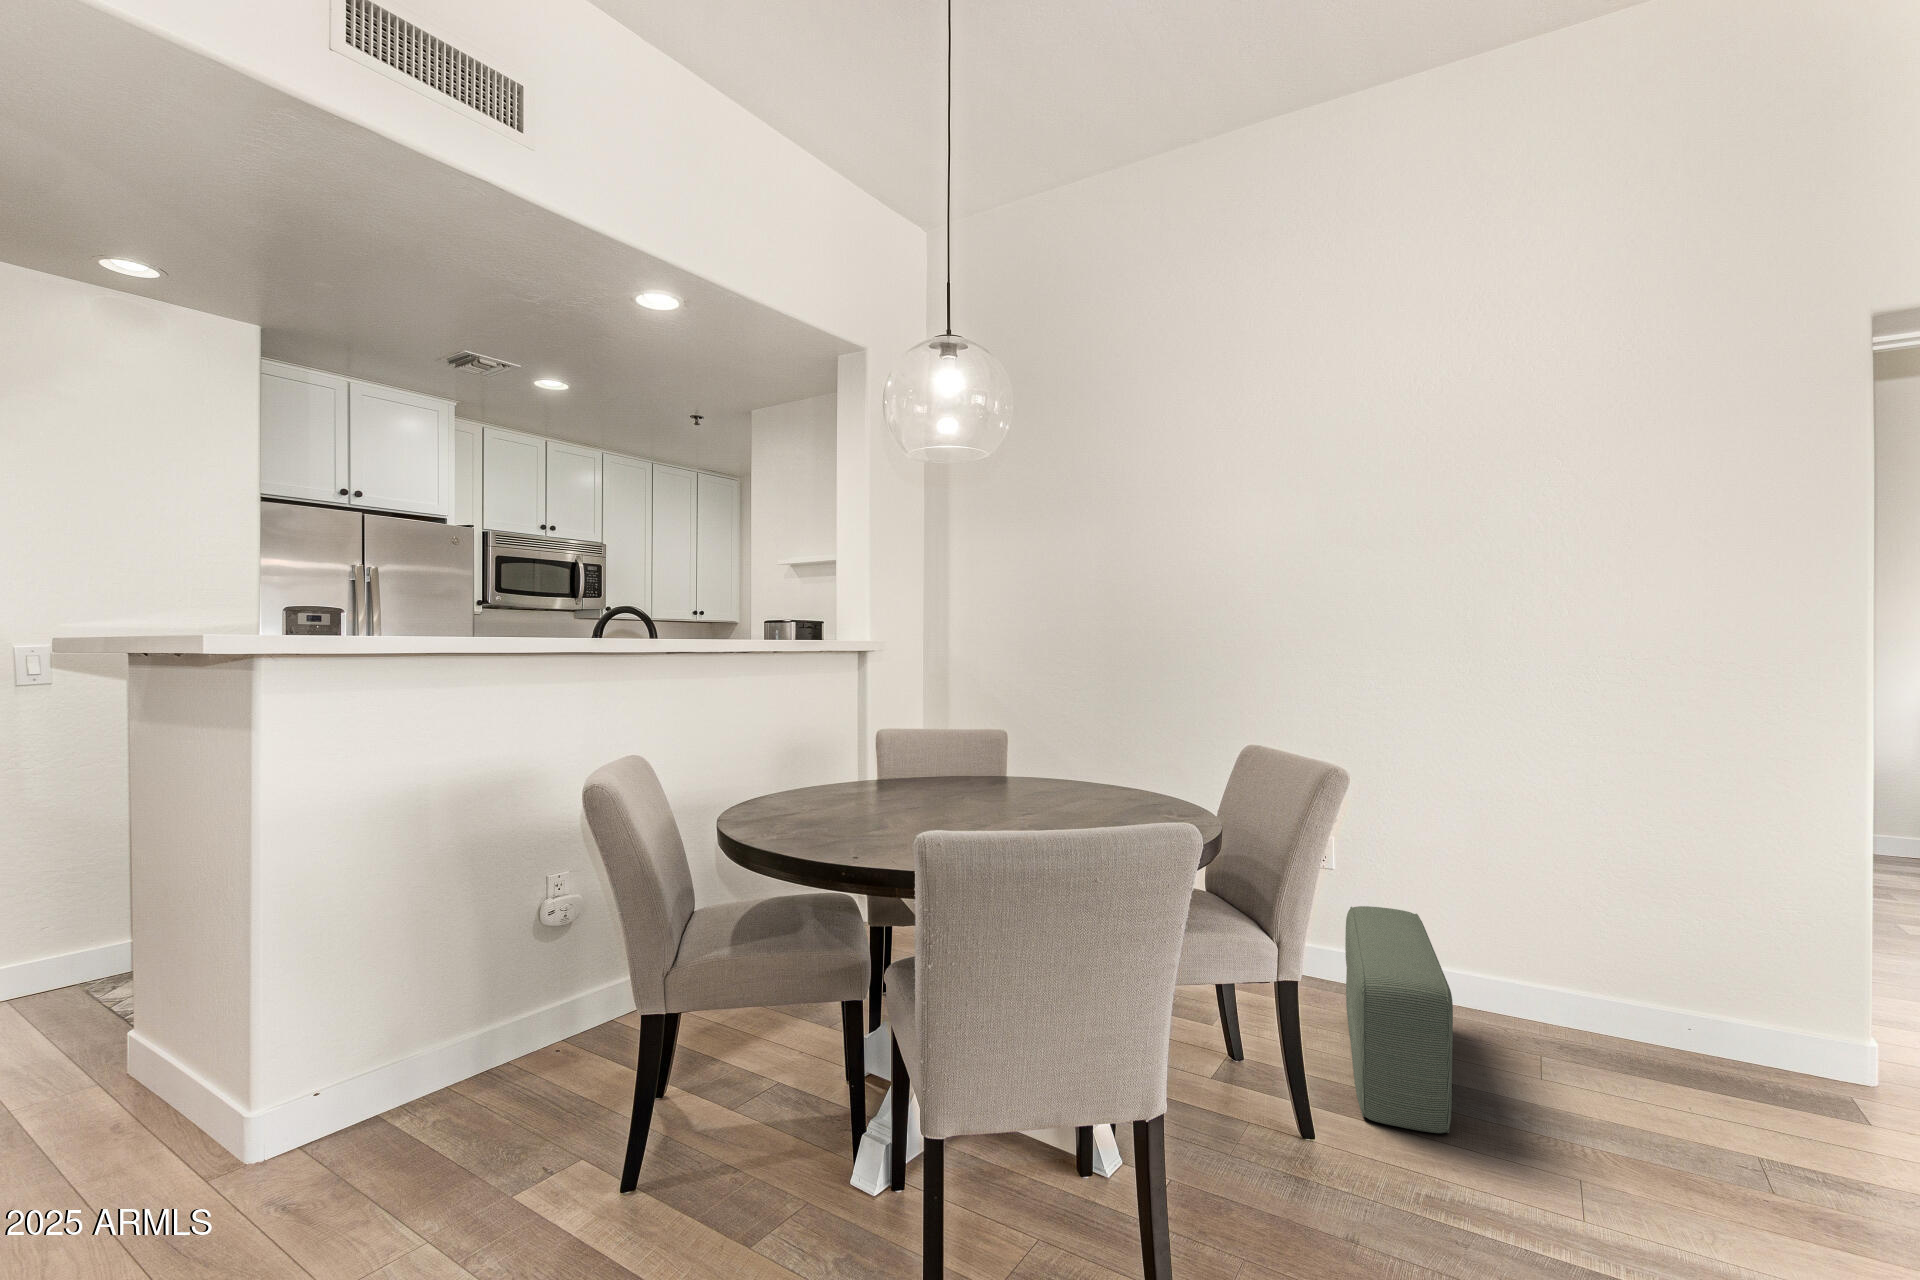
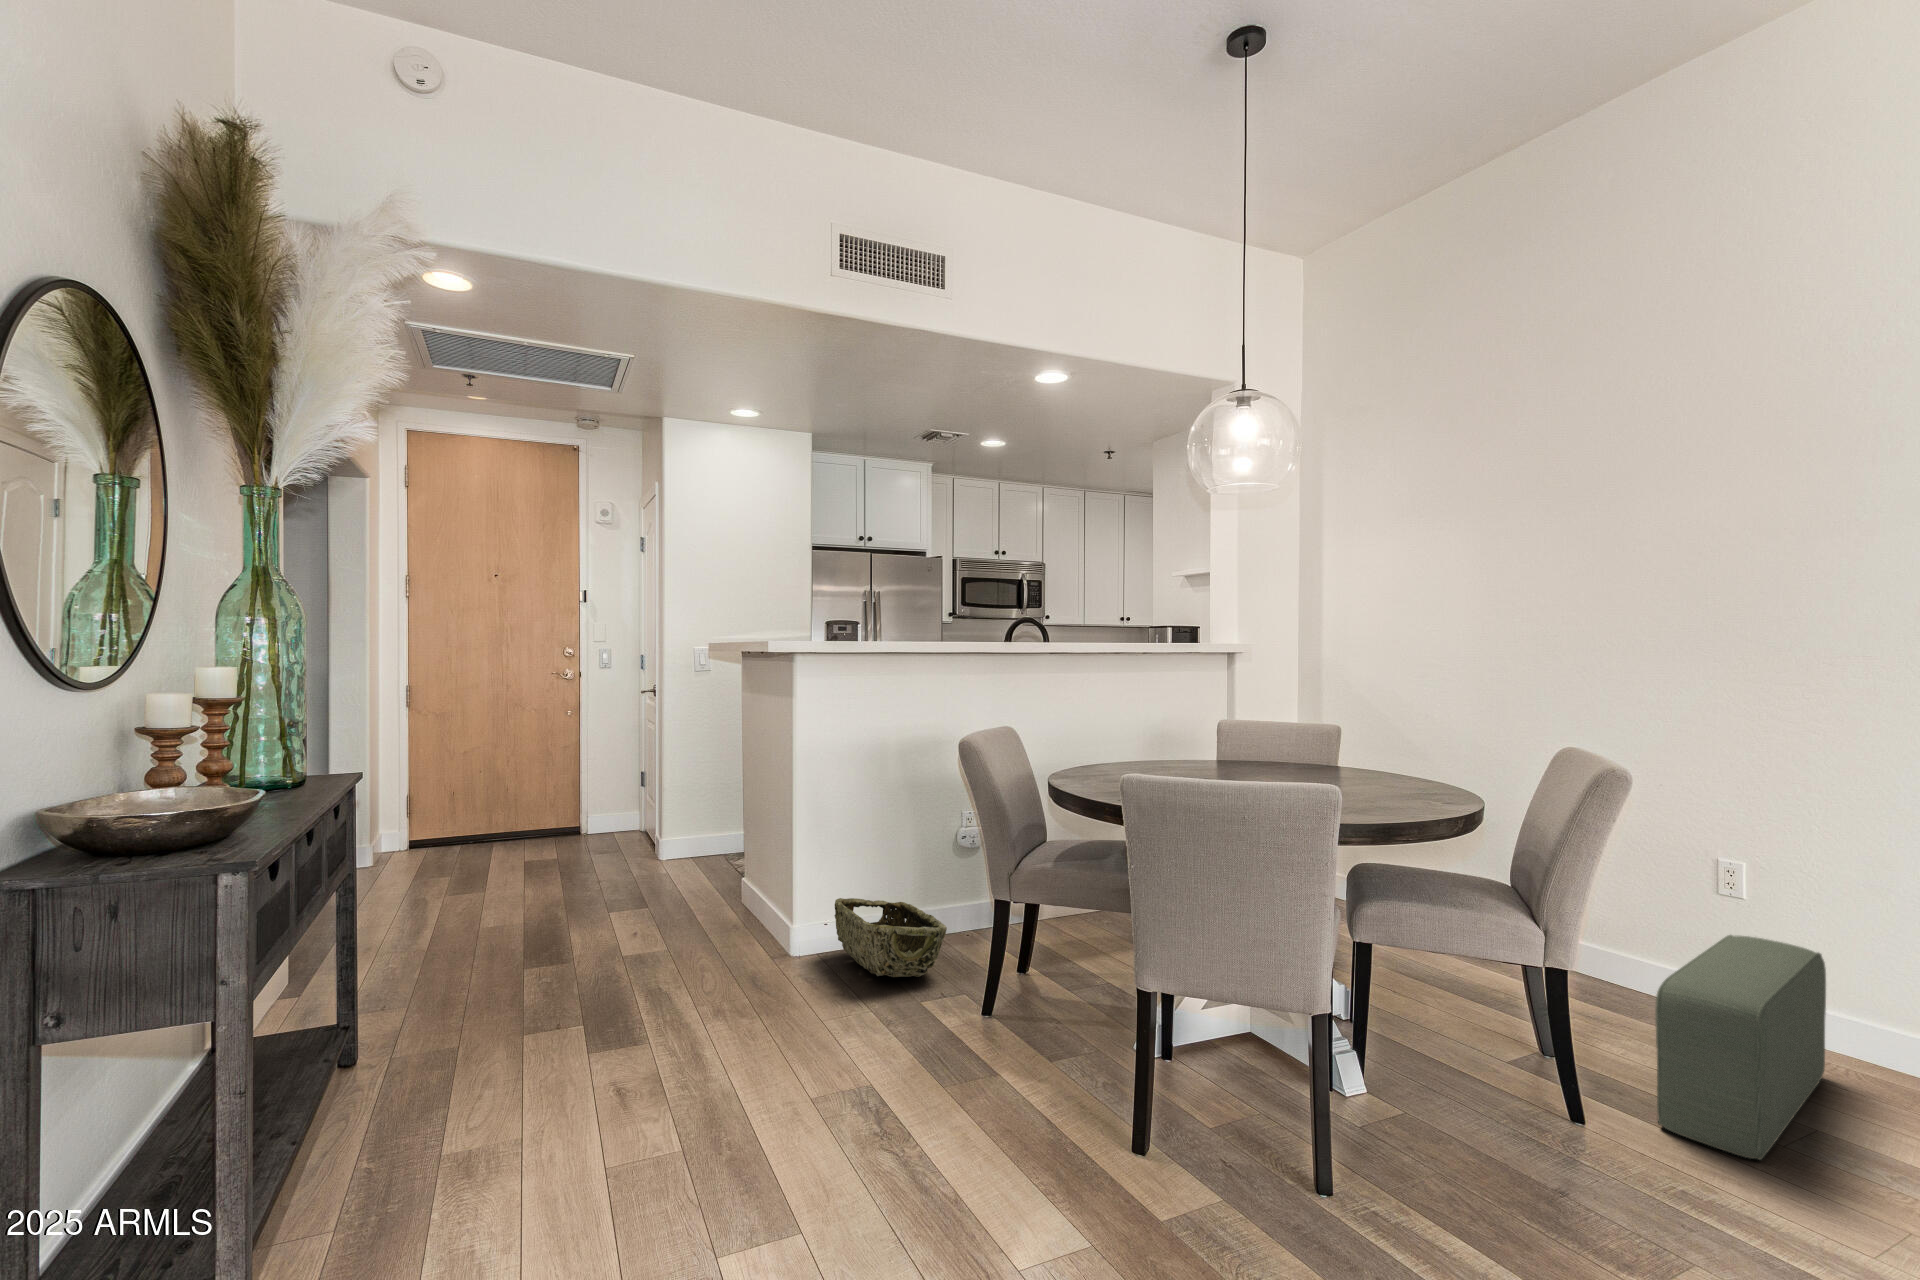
woven basket: none [334,1025,543,1166] -> present [835,898,947,977]

